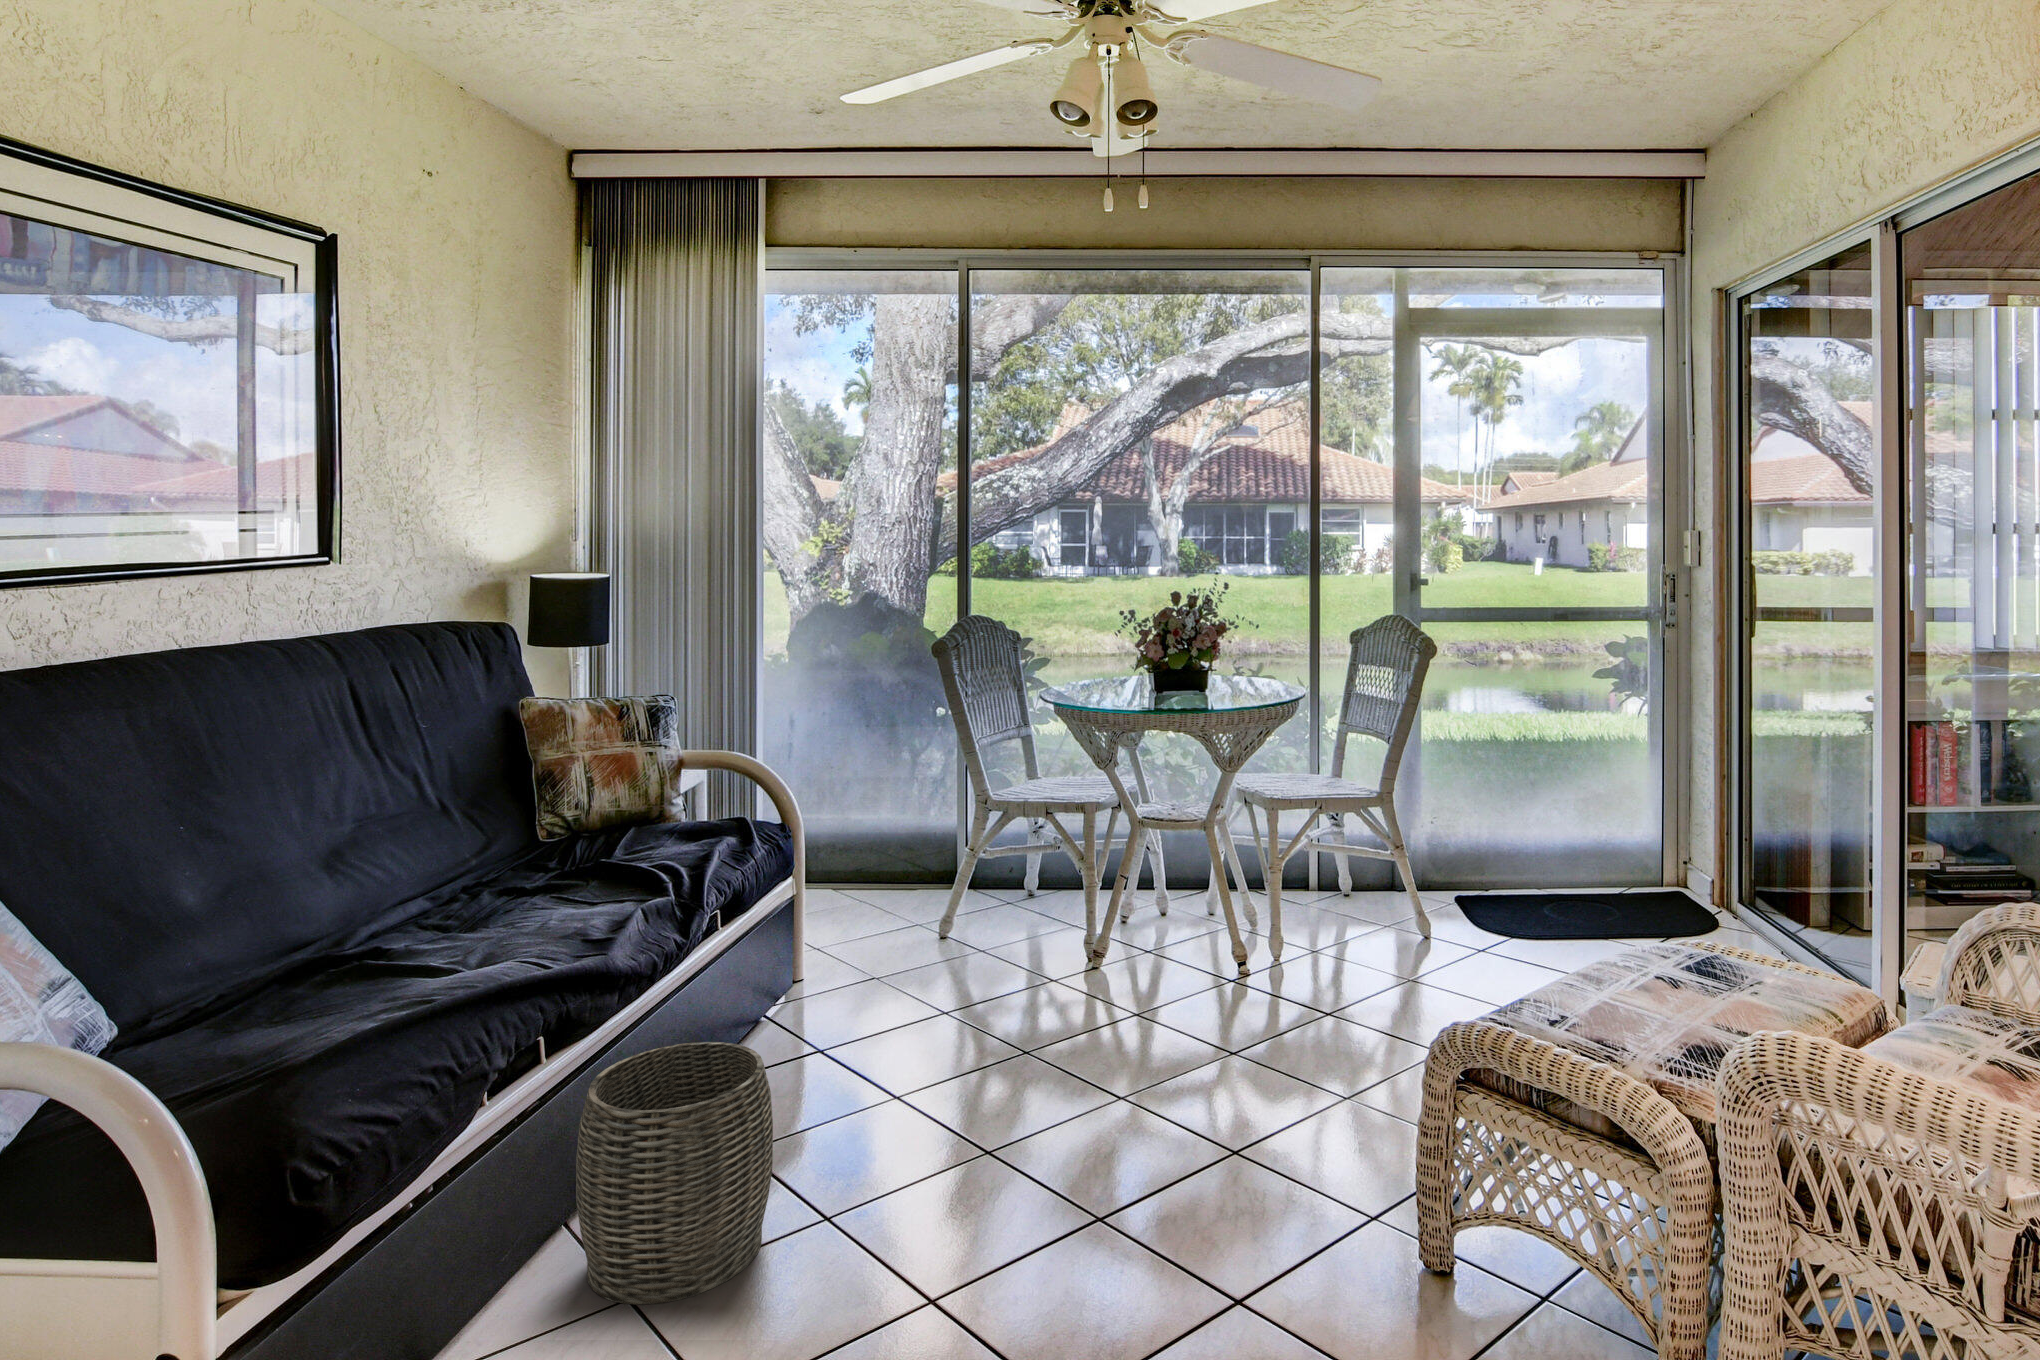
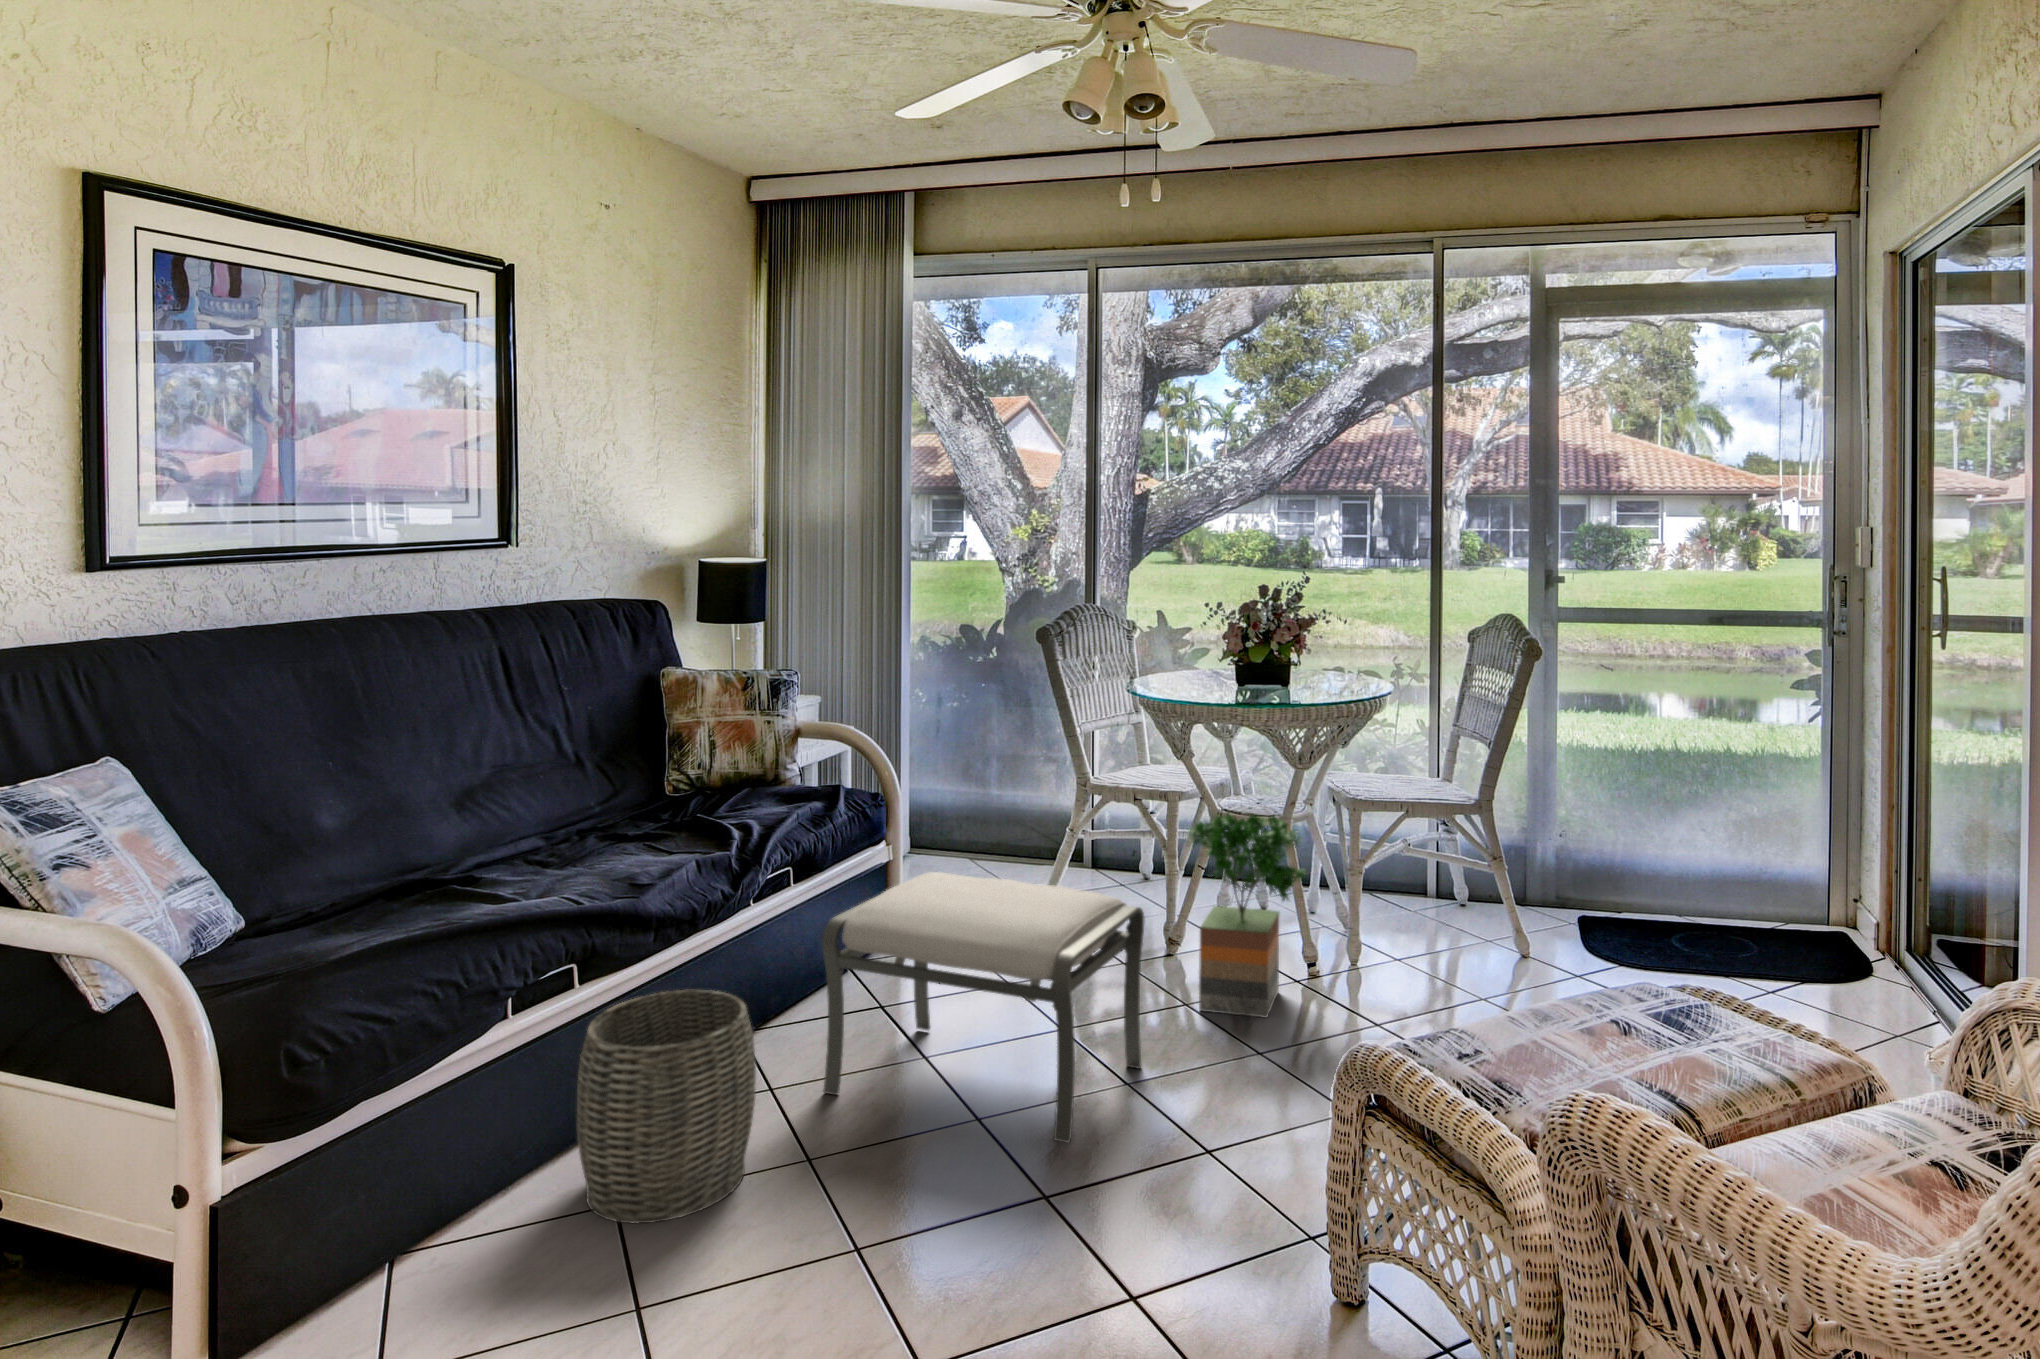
potted tree: none [1129,814,1256,1014] -> present [1189,813,1305,1018]
ottoman: none [803,898,1125,1156] -> present [822,872,1145,1143]

